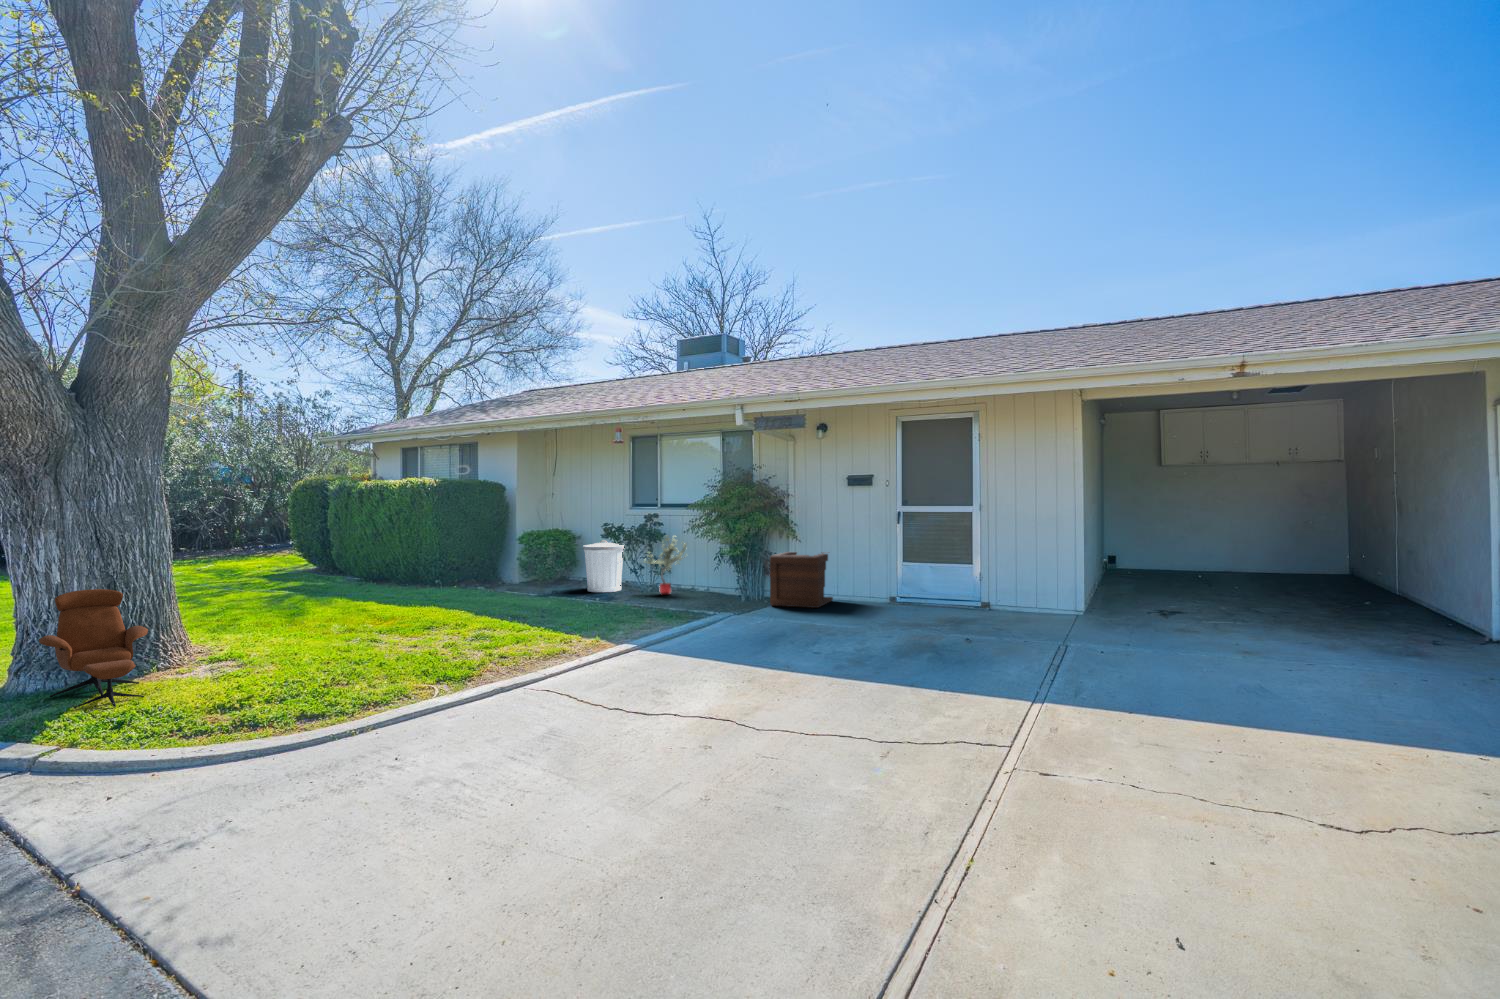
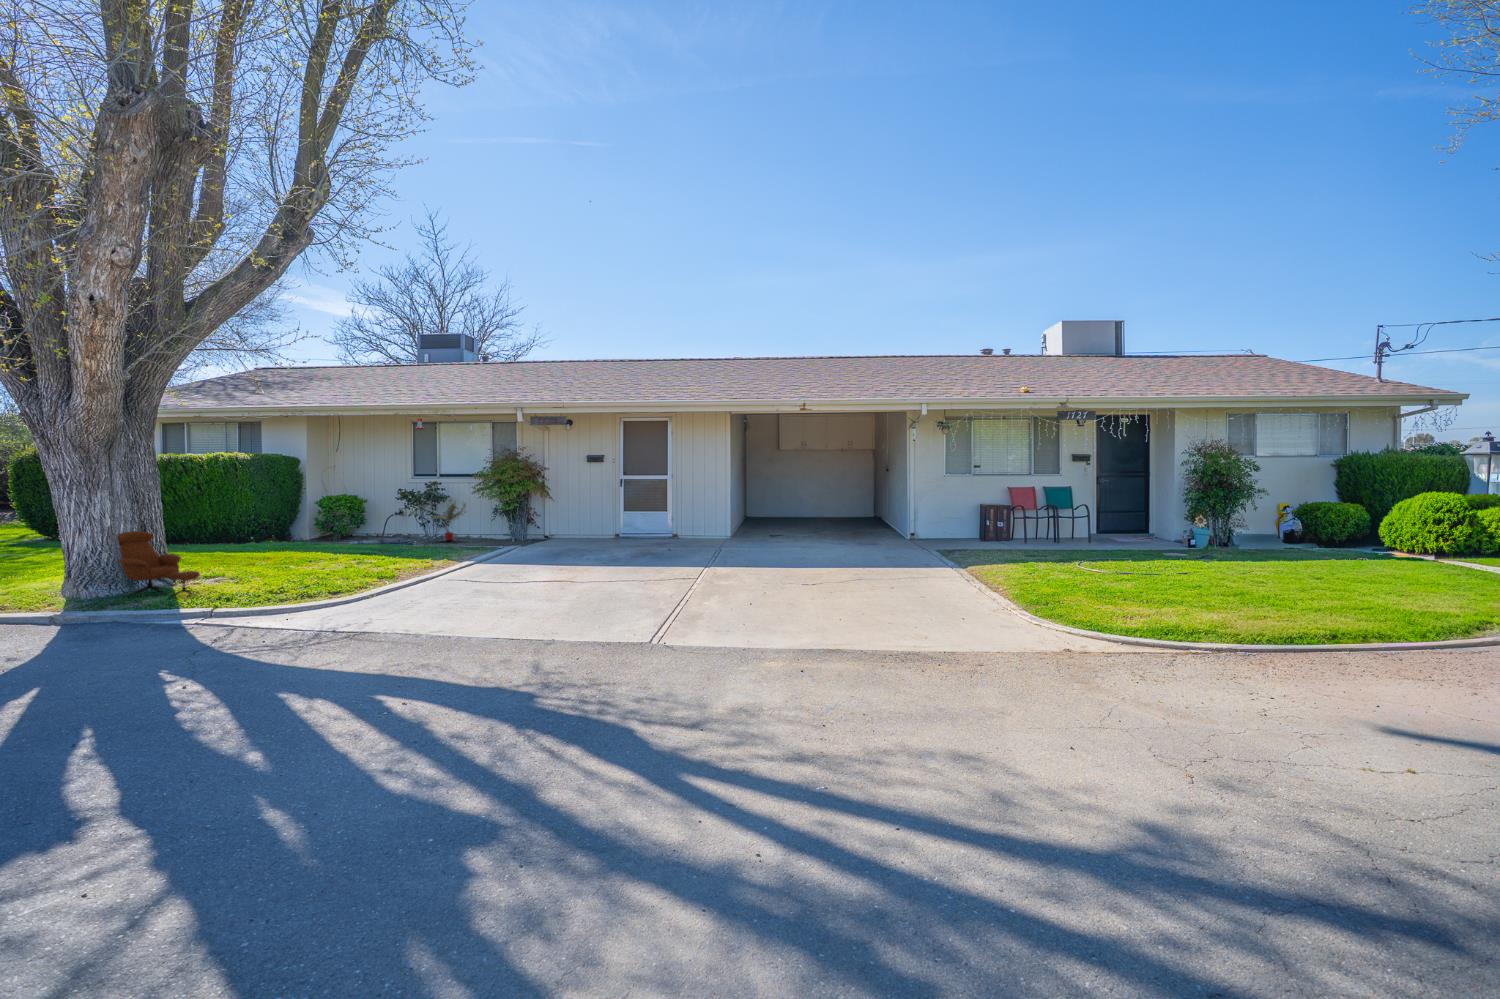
trash can: present [583,541,624,592] -> none [376,502,410,542]
wooden crate: present [770,552,833,608] -> none [536,507,576,543]

